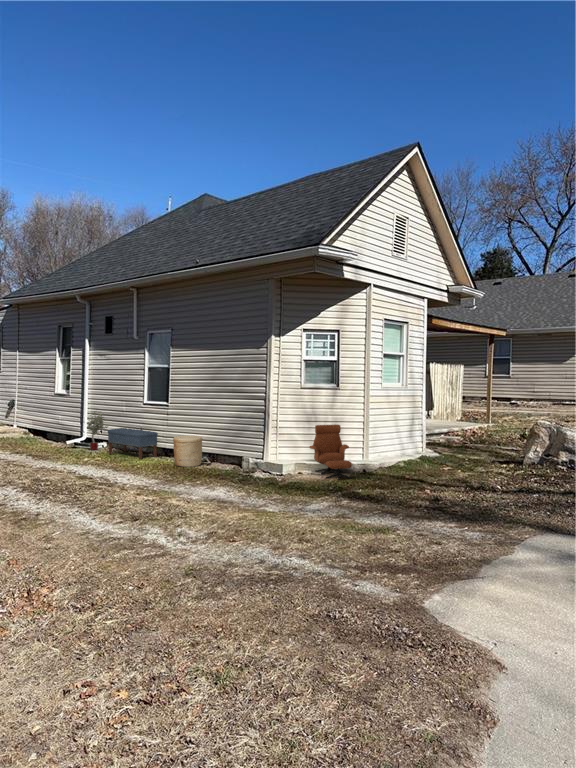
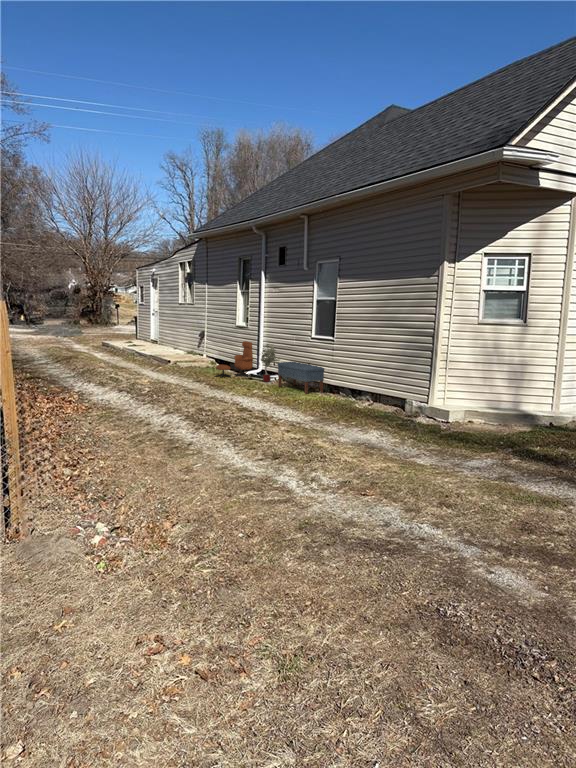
lounge chair: present [310,425,352,480] -> present [216,341,253,378]
basket: present [173,436,203,467] -> none [336,373,367,406]

